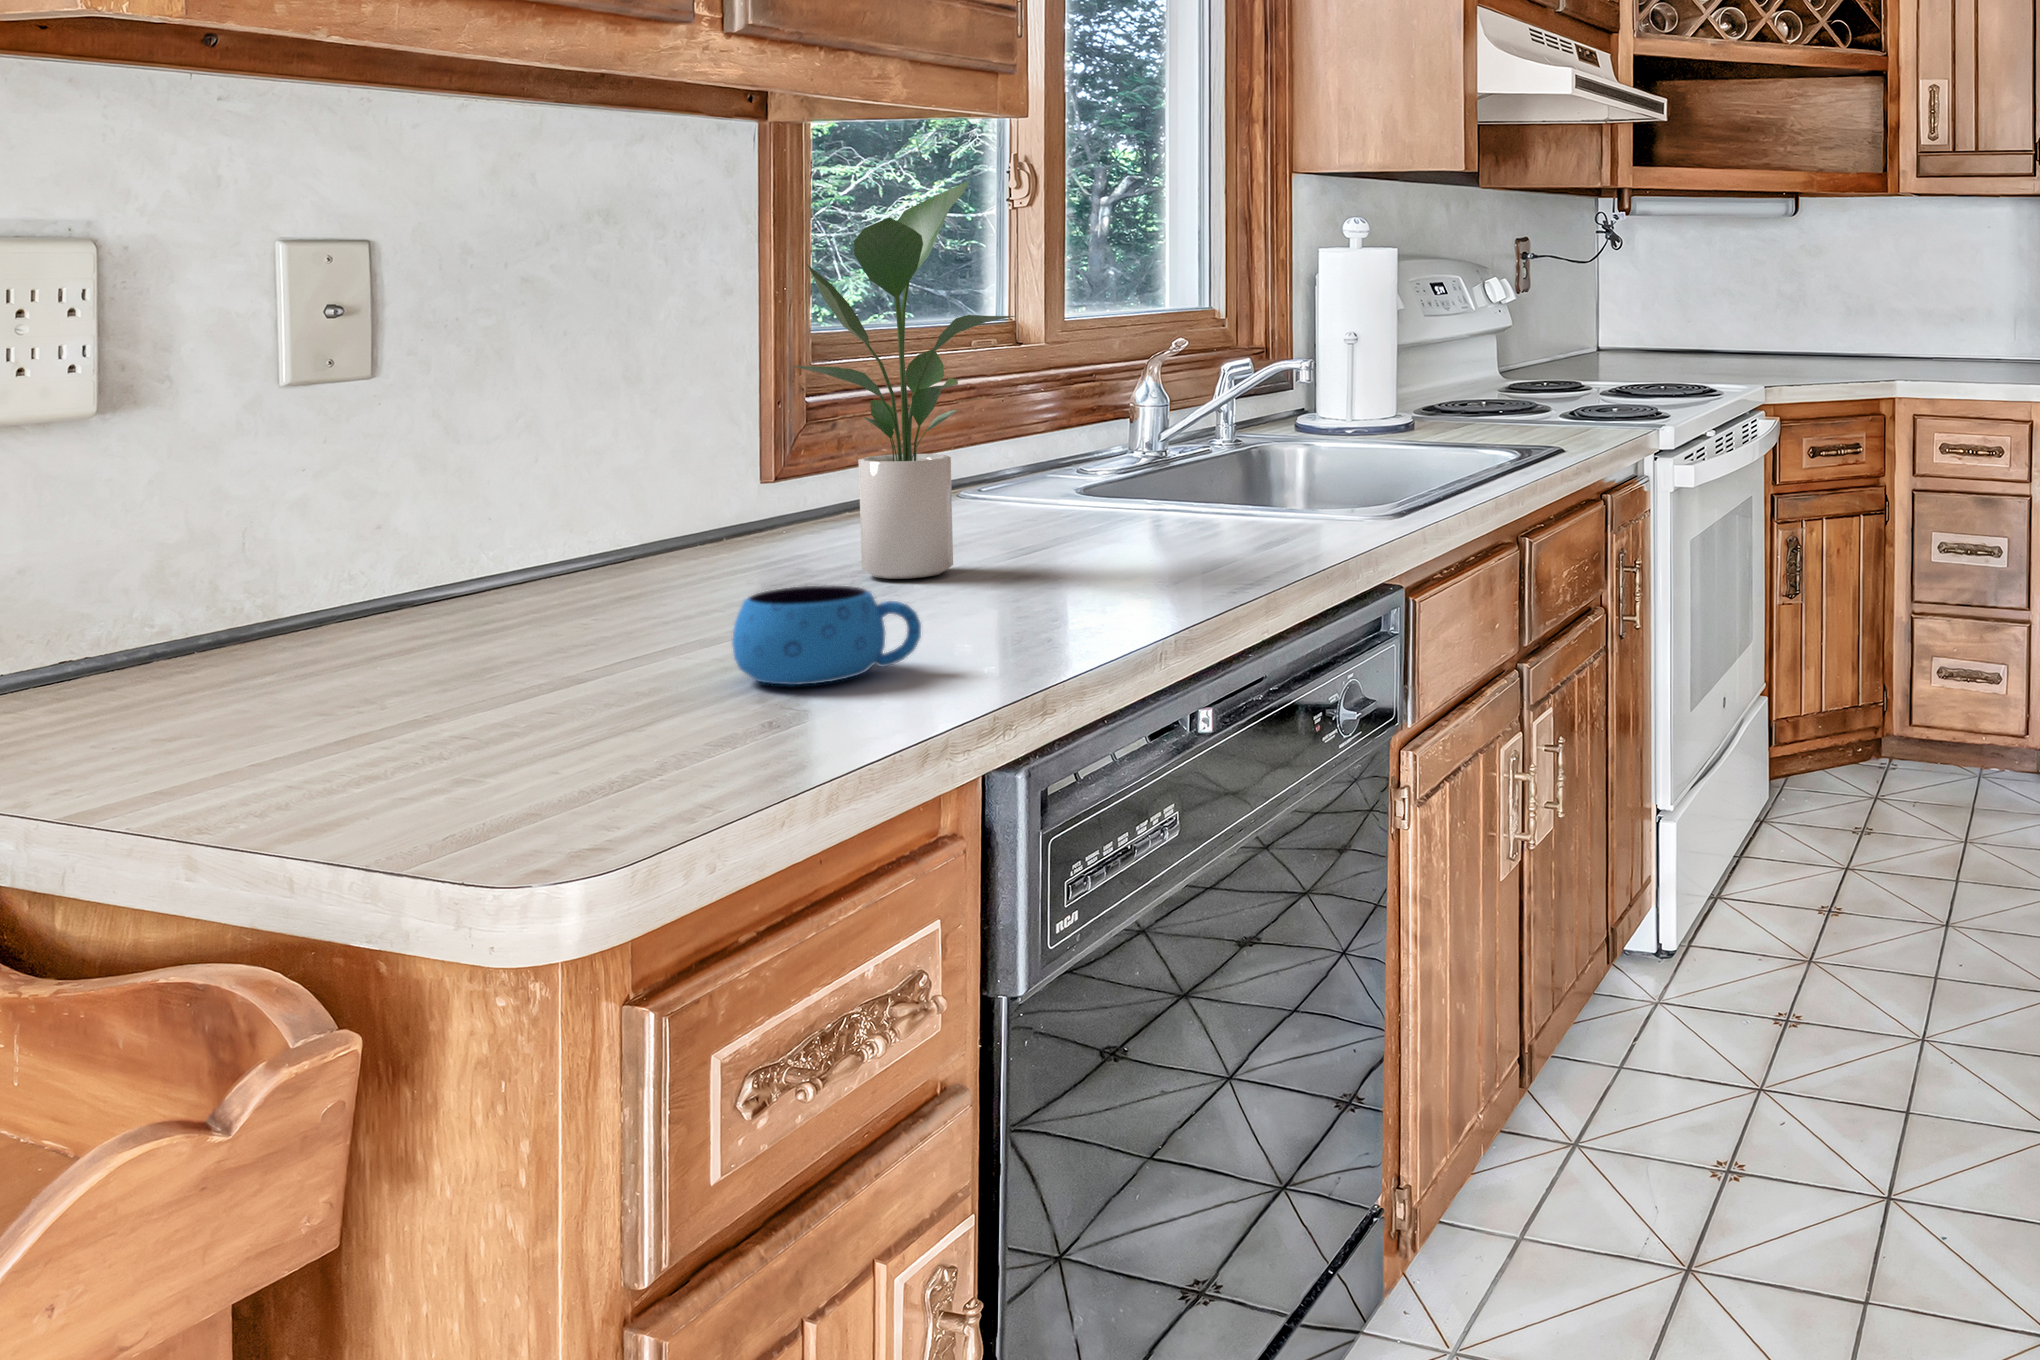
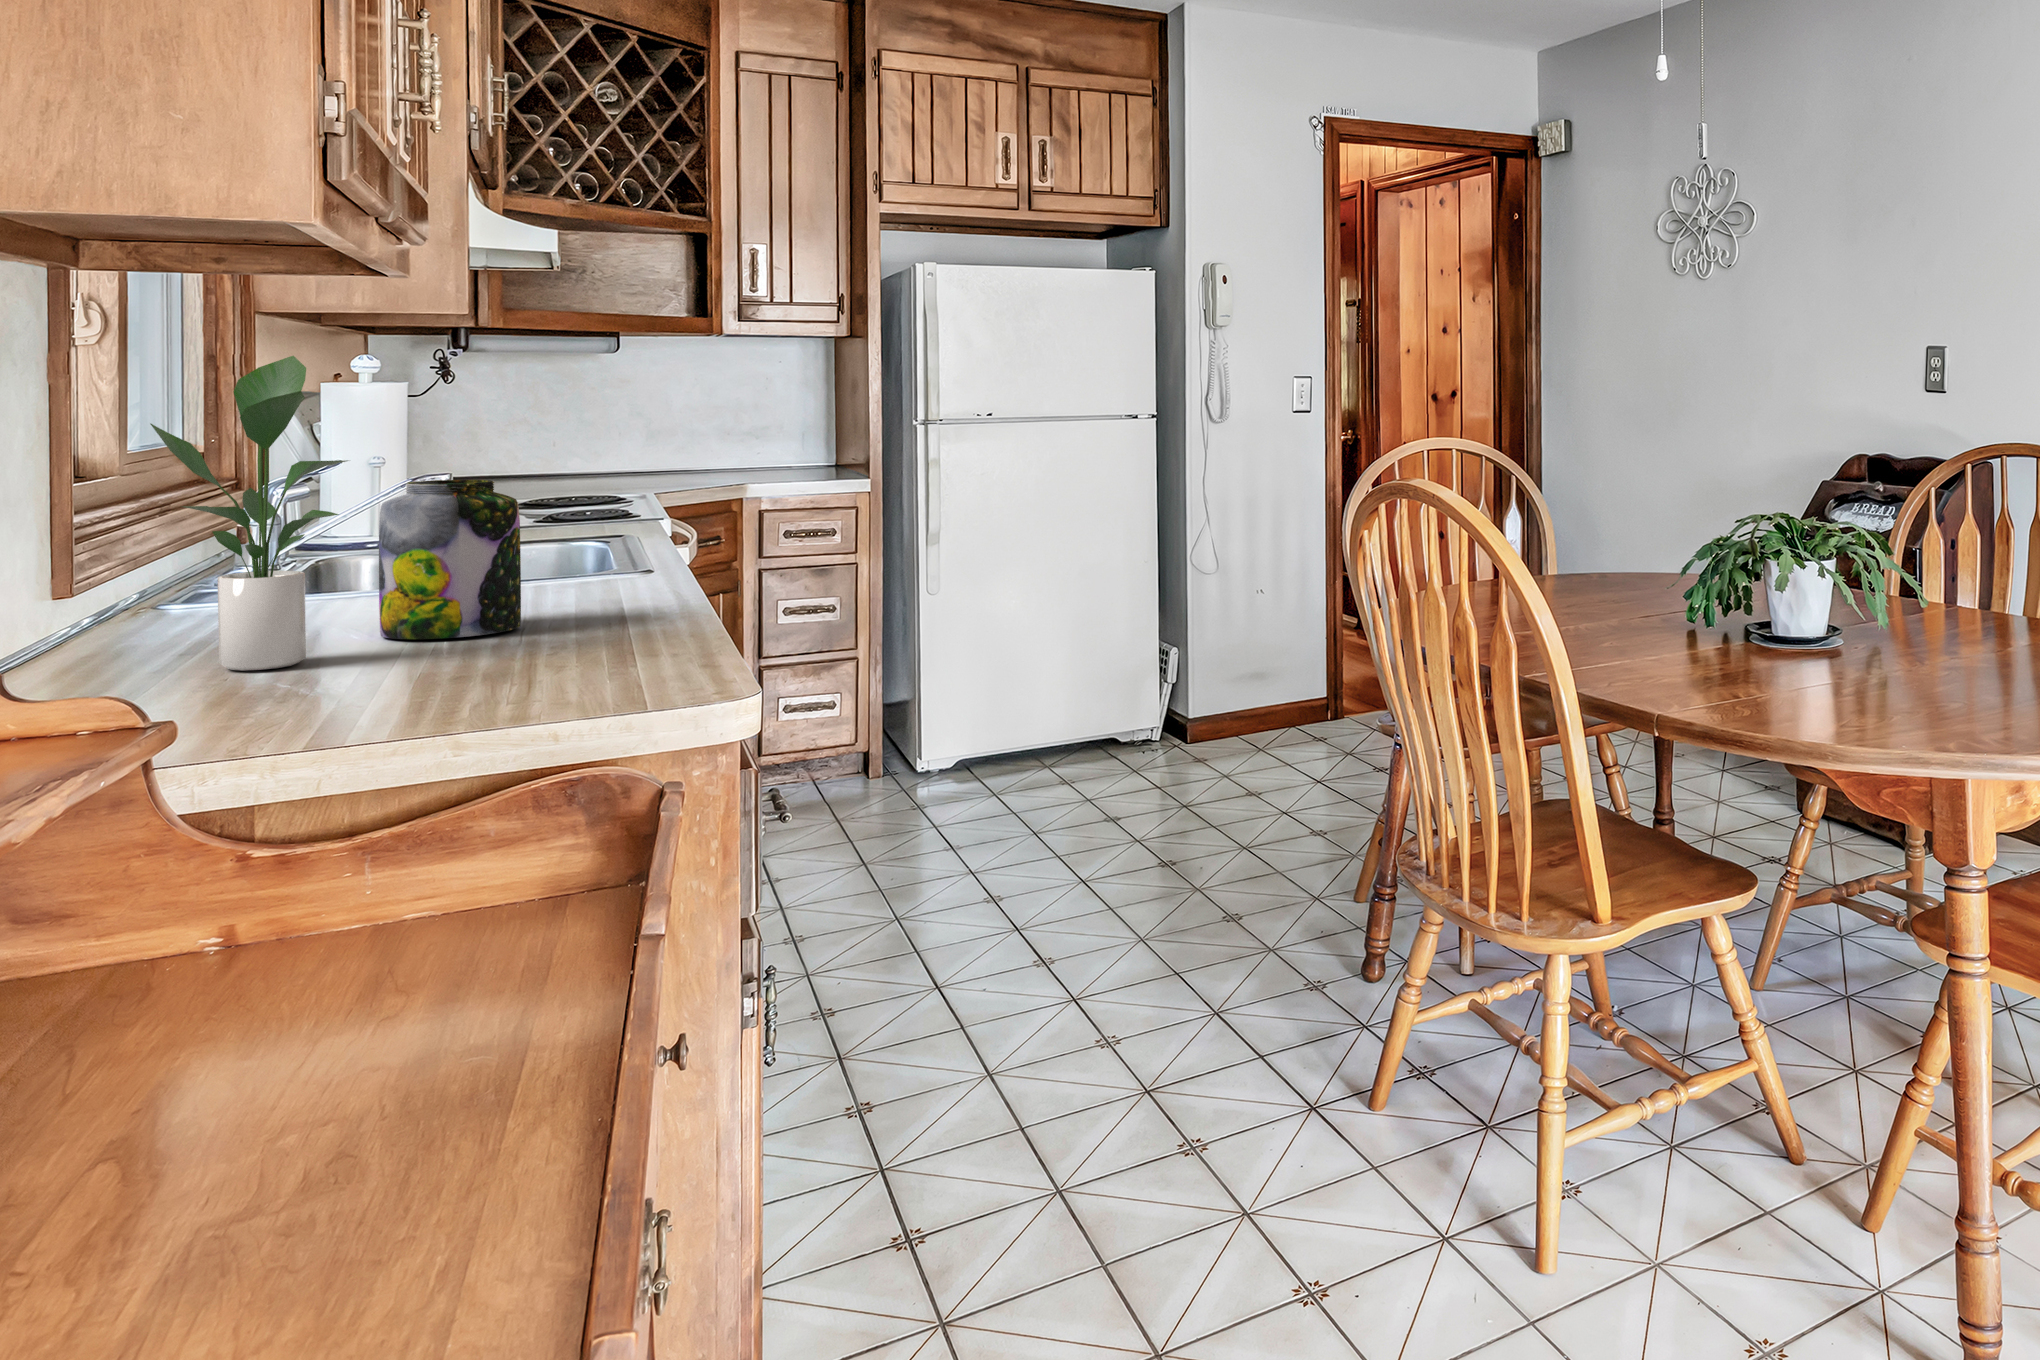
jar: none [1090,349,1250,559] -> present [379,480,521,639]
mug: present [732,585,921,685] -> none [347,655,485,724]

